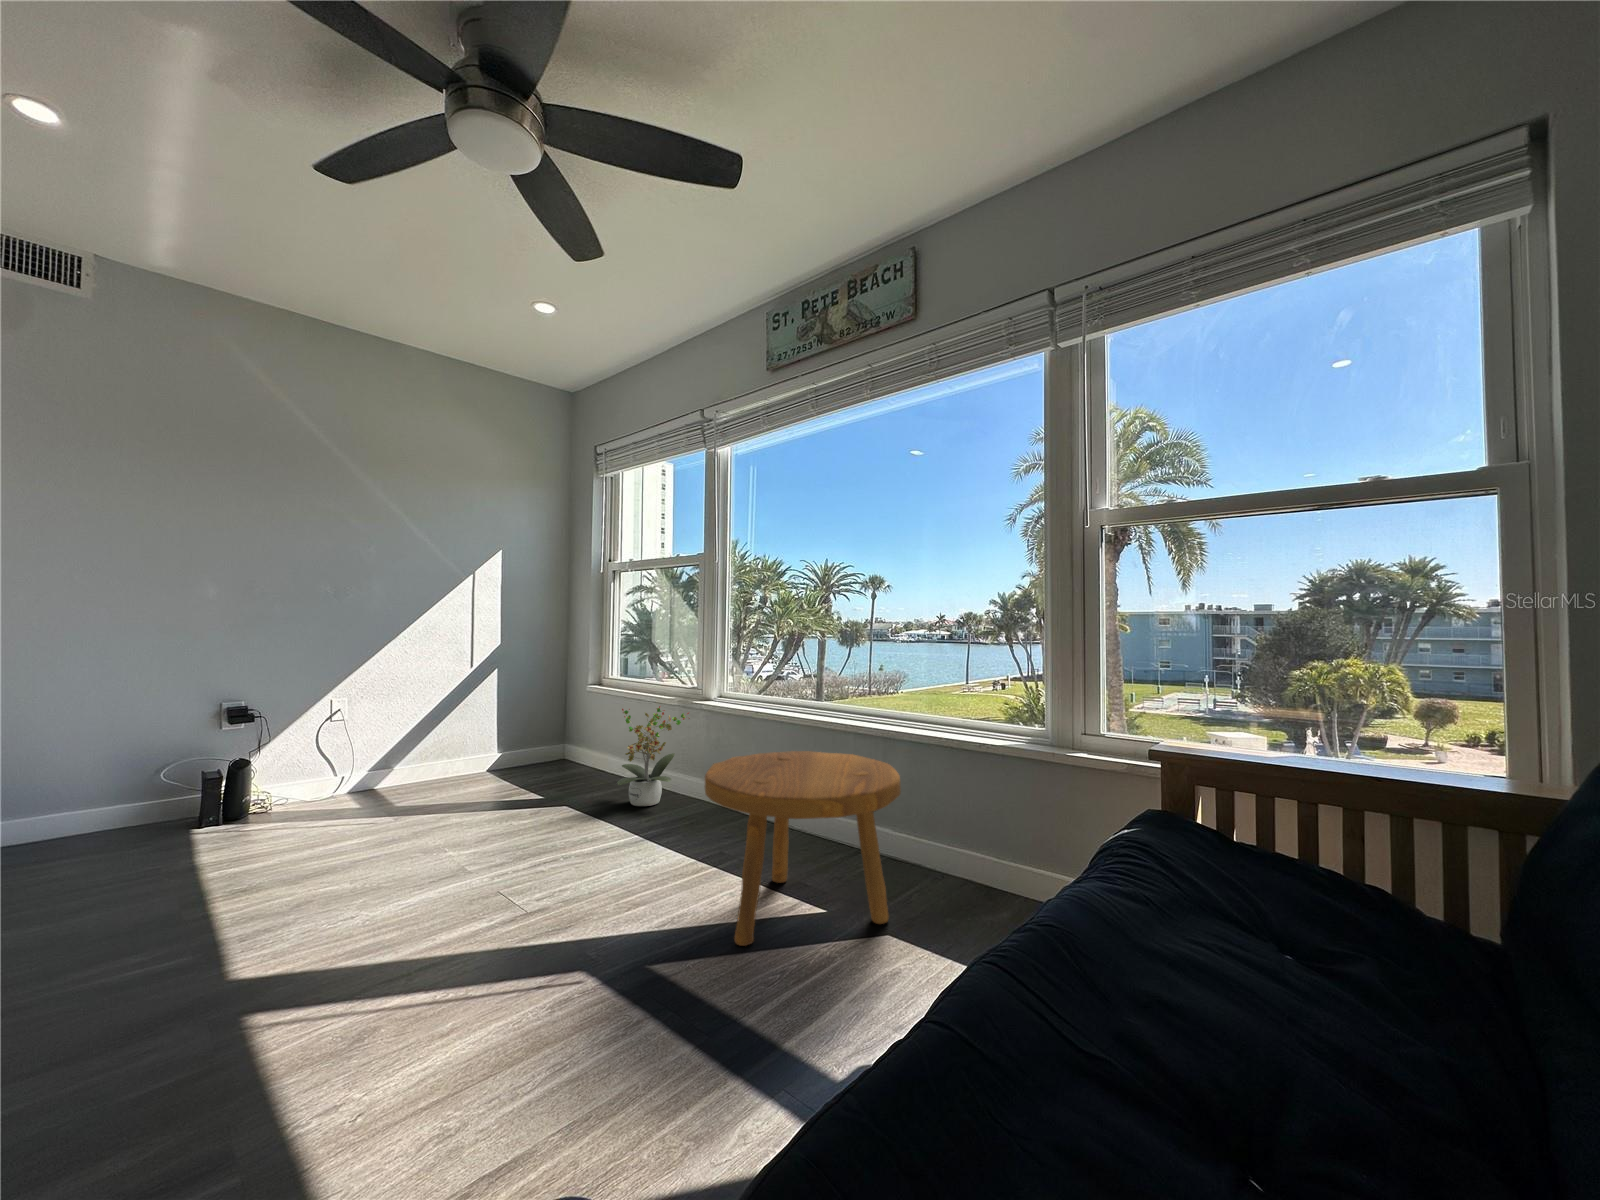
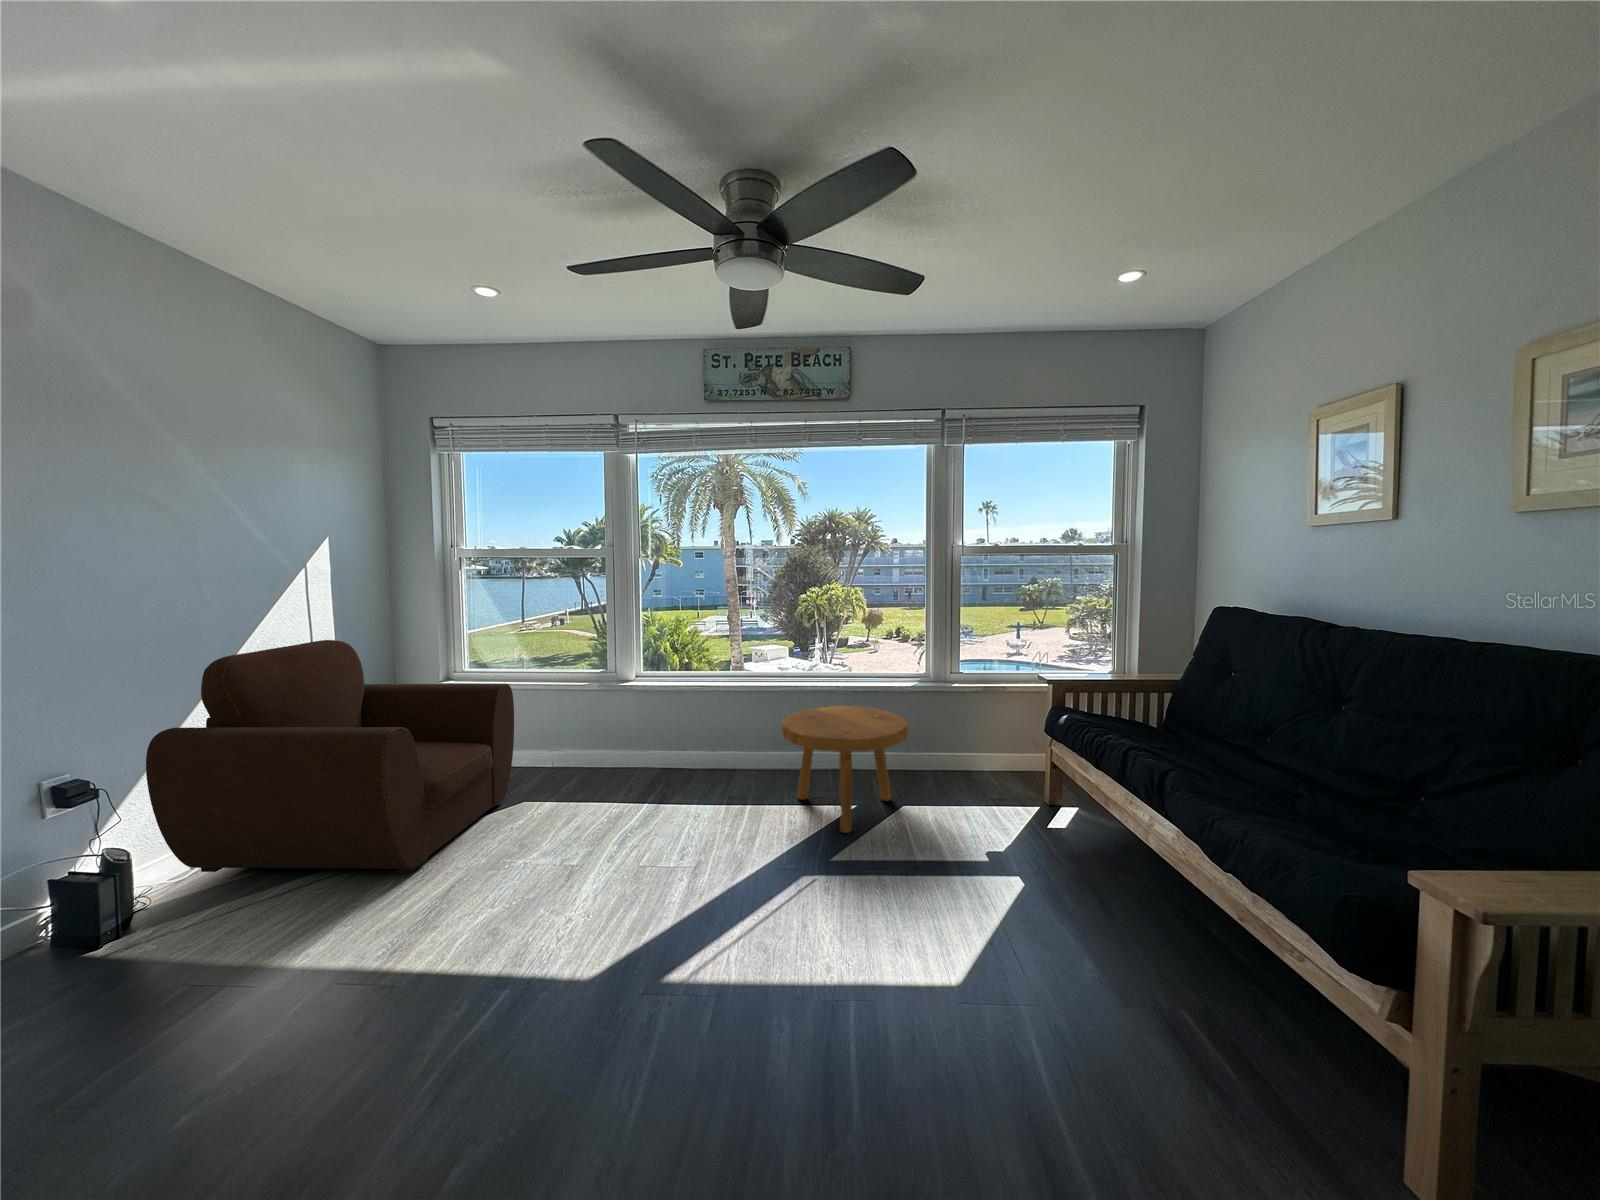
armchair: none [299,631,575,835] -> present [146,640,514,873]
potted plant: present [617,706,689,806] -> none [559,693,635,785]

